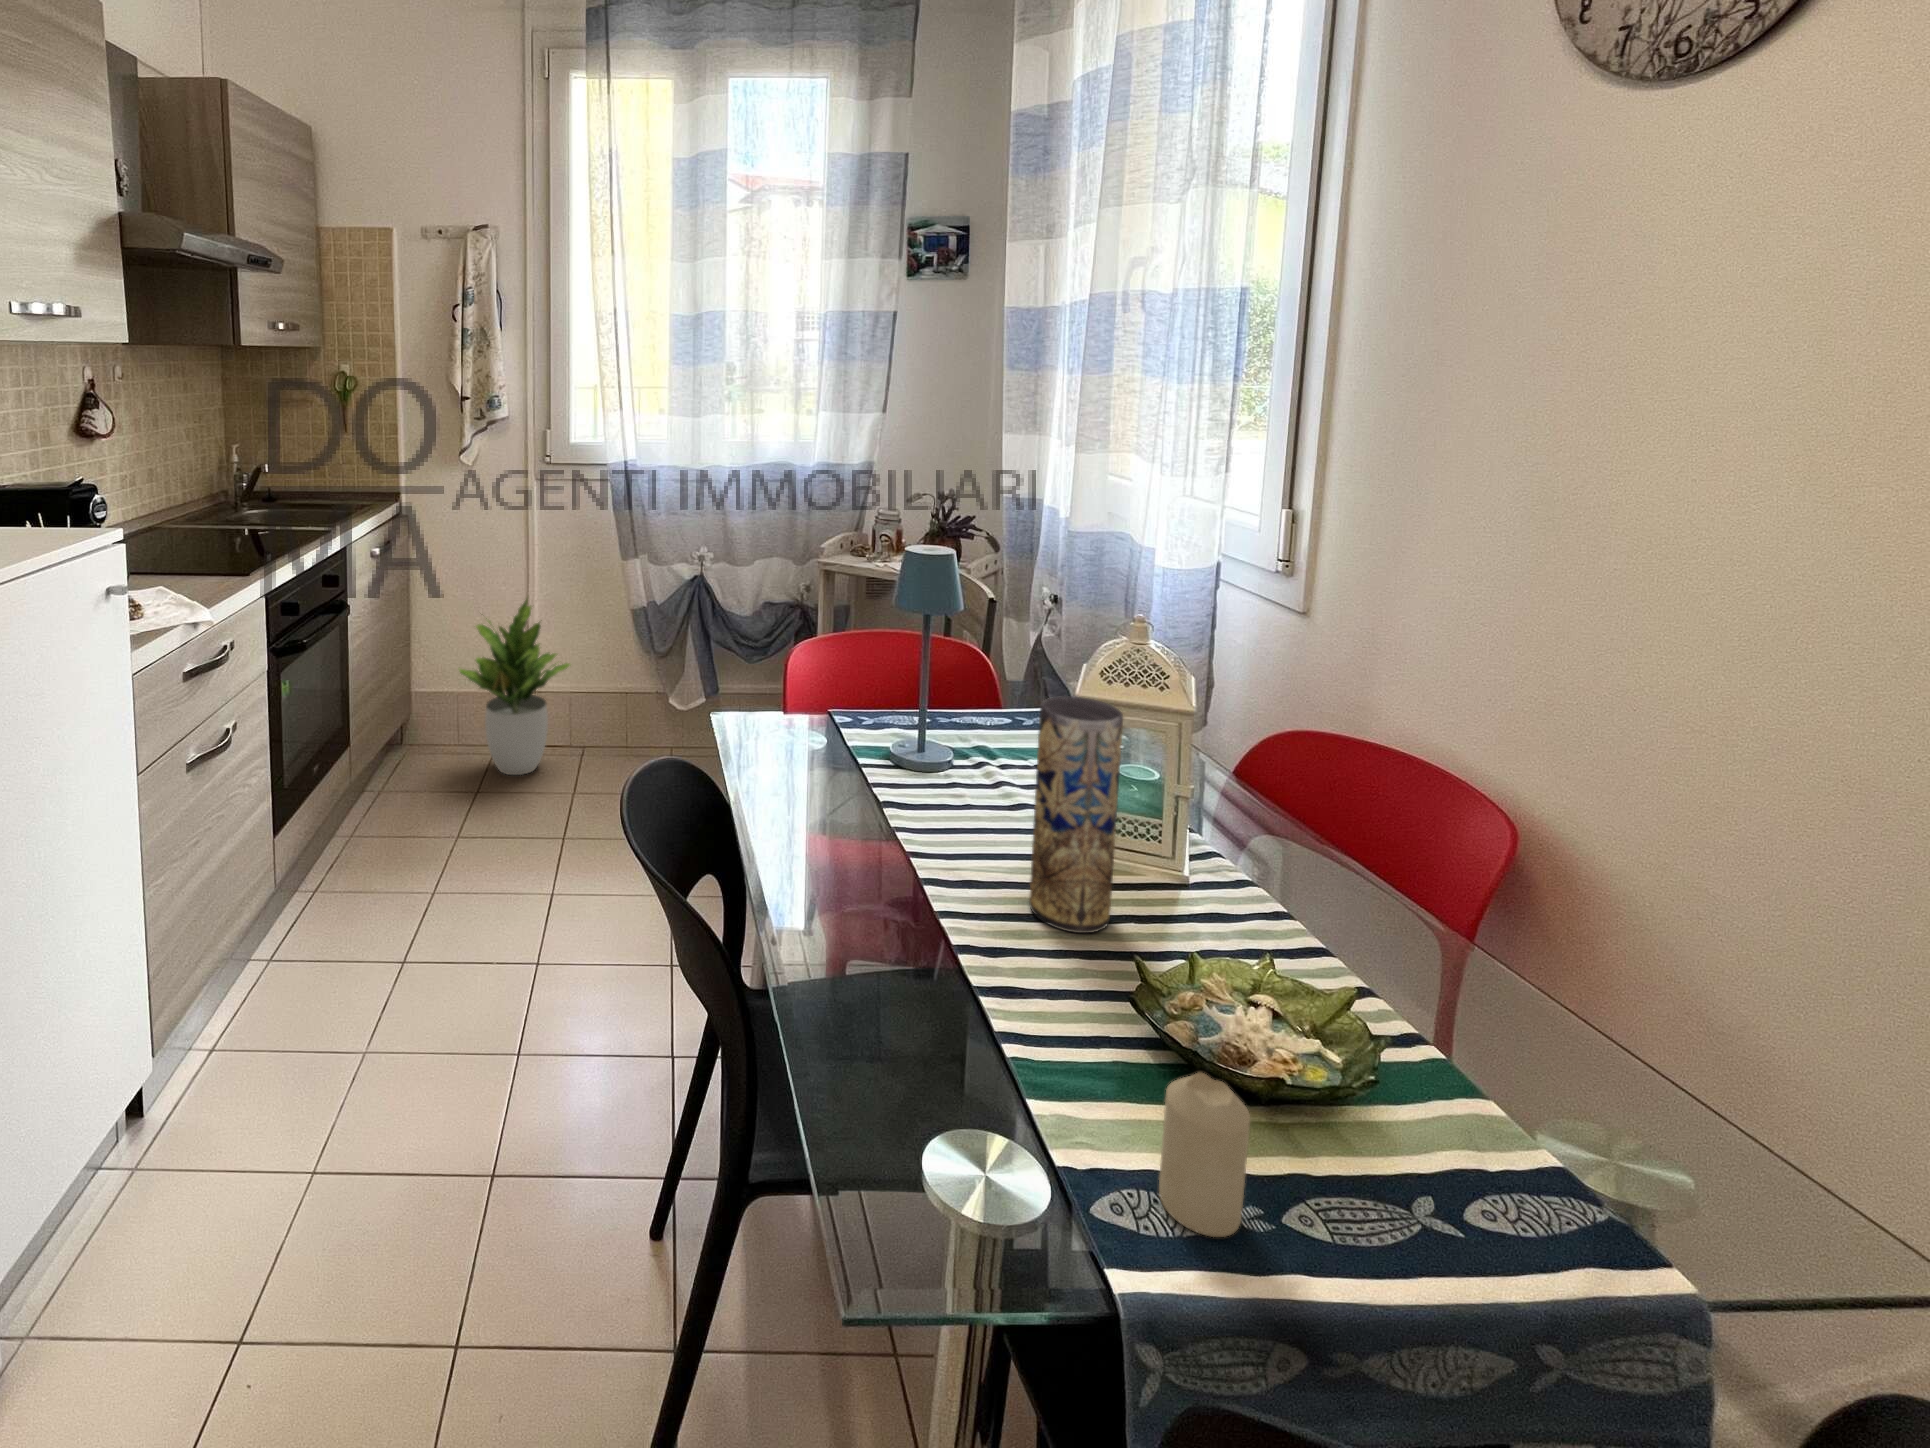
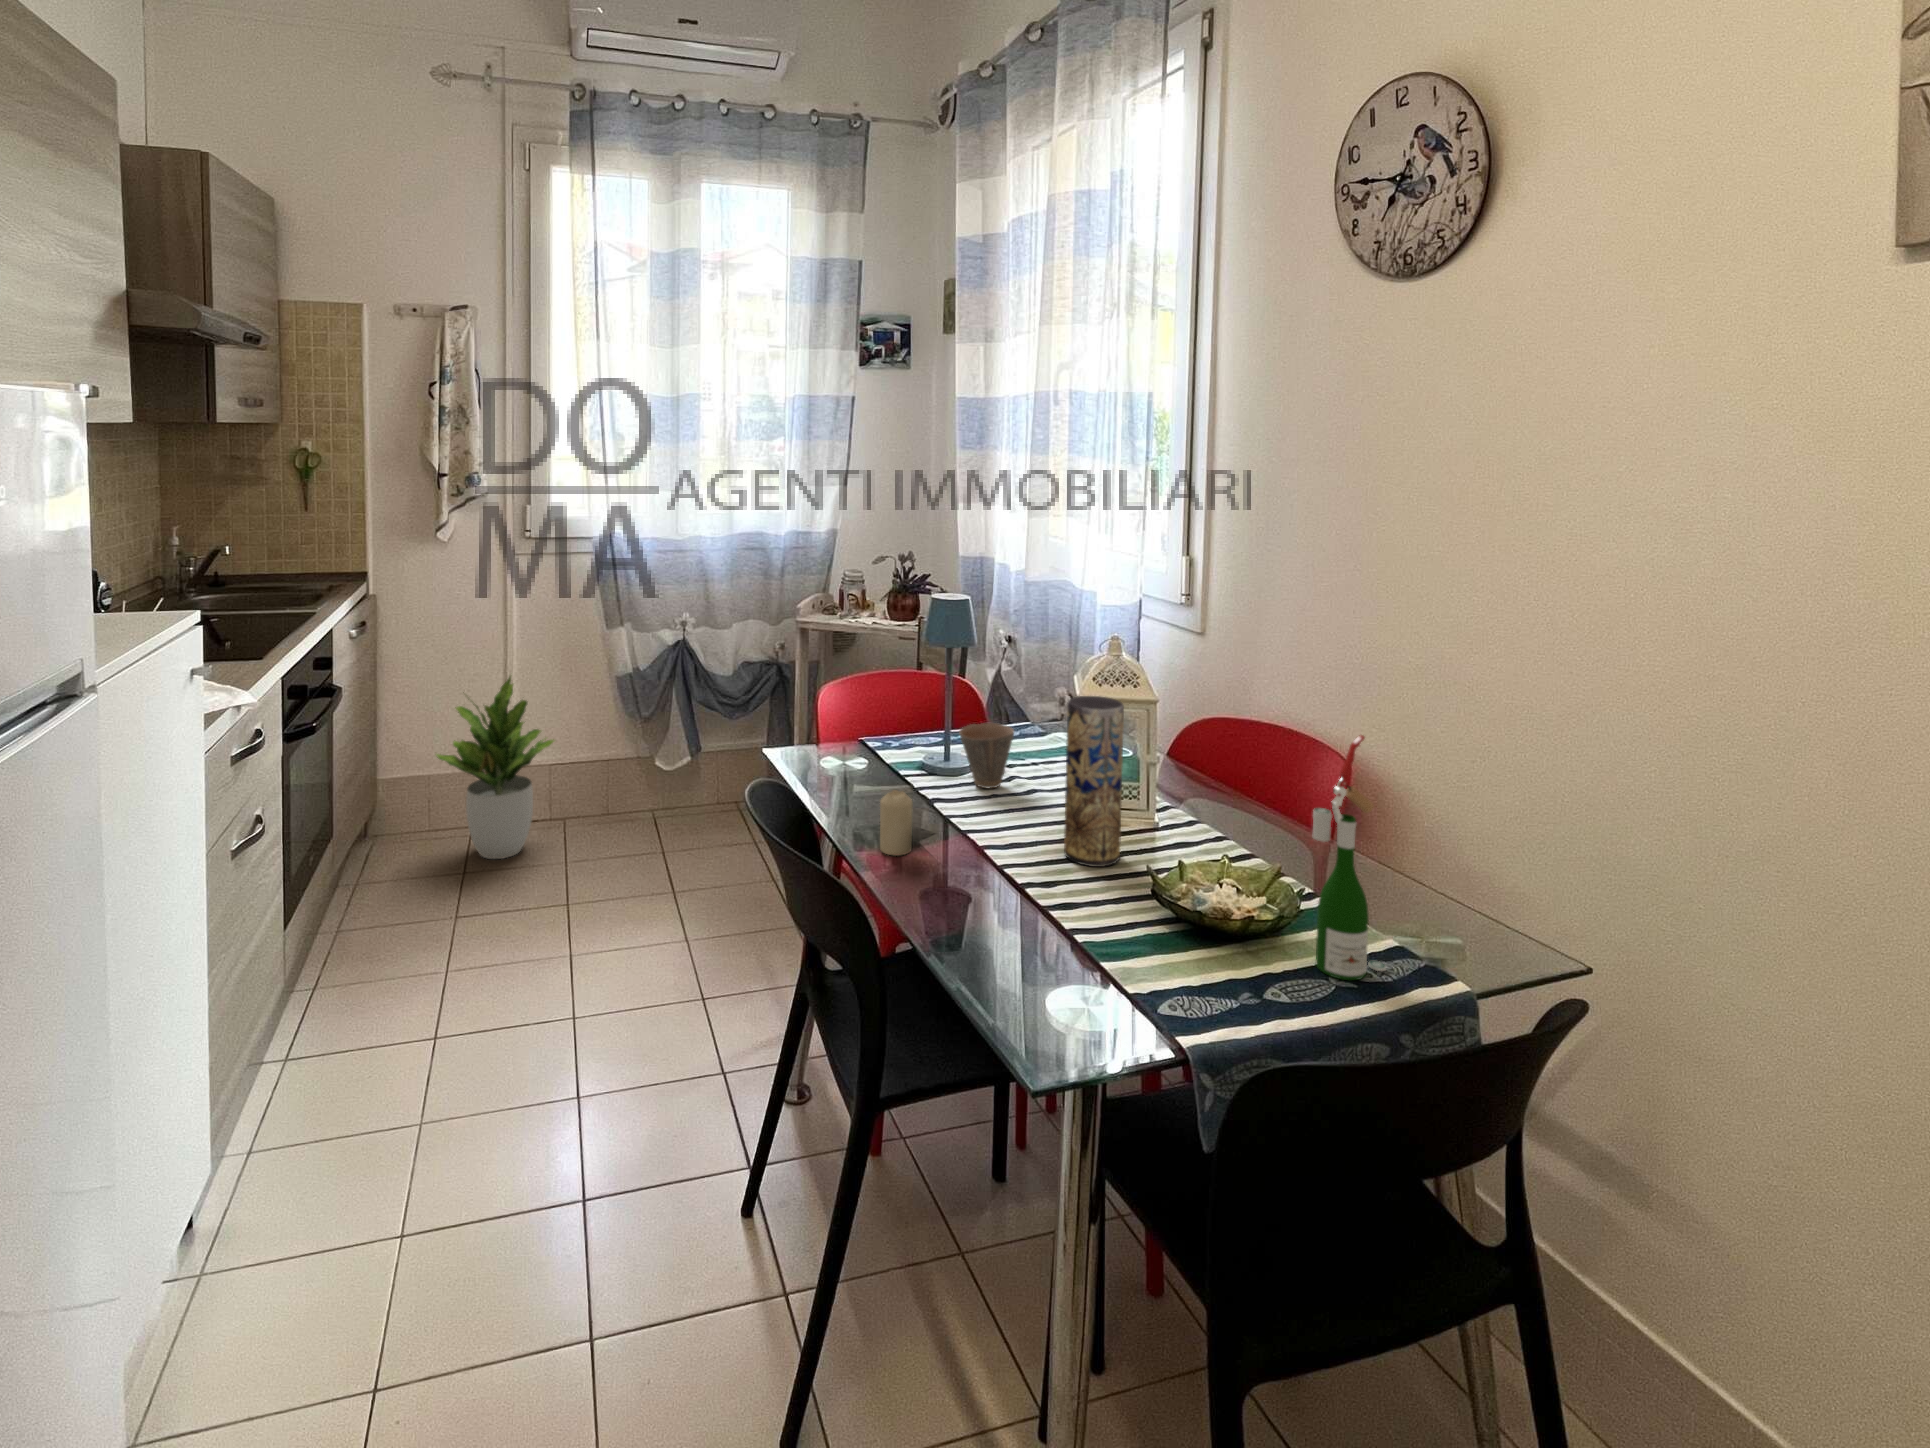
cup: none [926,707,999,791] -> present [959,723,1014,788]
wine bottle: none [1394,831,1533,1231] -> present [1313,735,1386,980]
candle: present [1159,1072,1250,1237] -> present [880,790,912,856]

